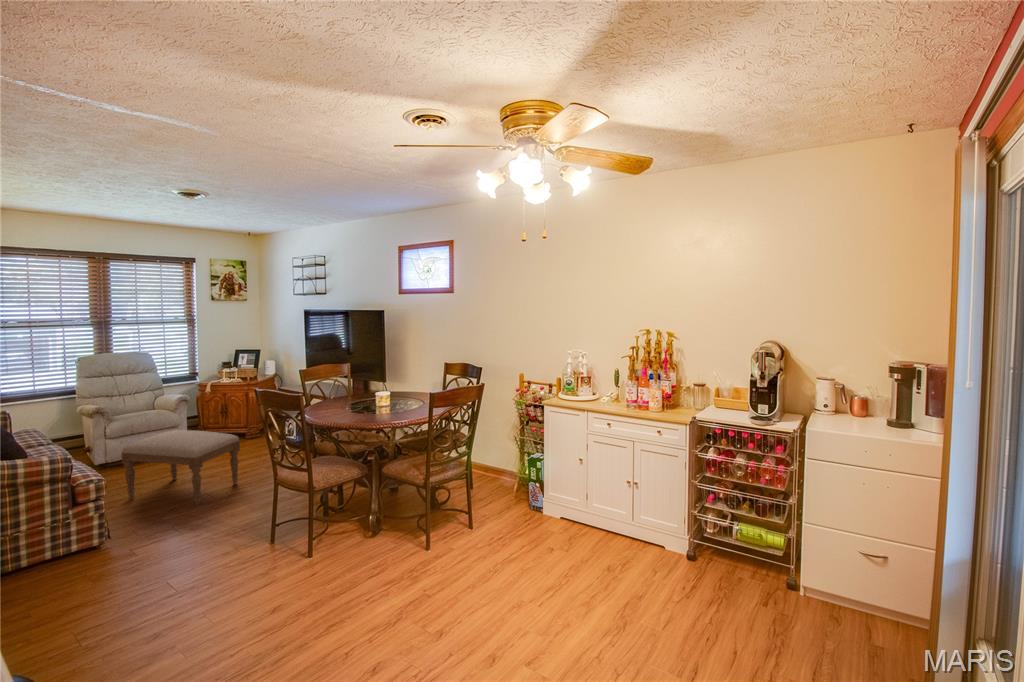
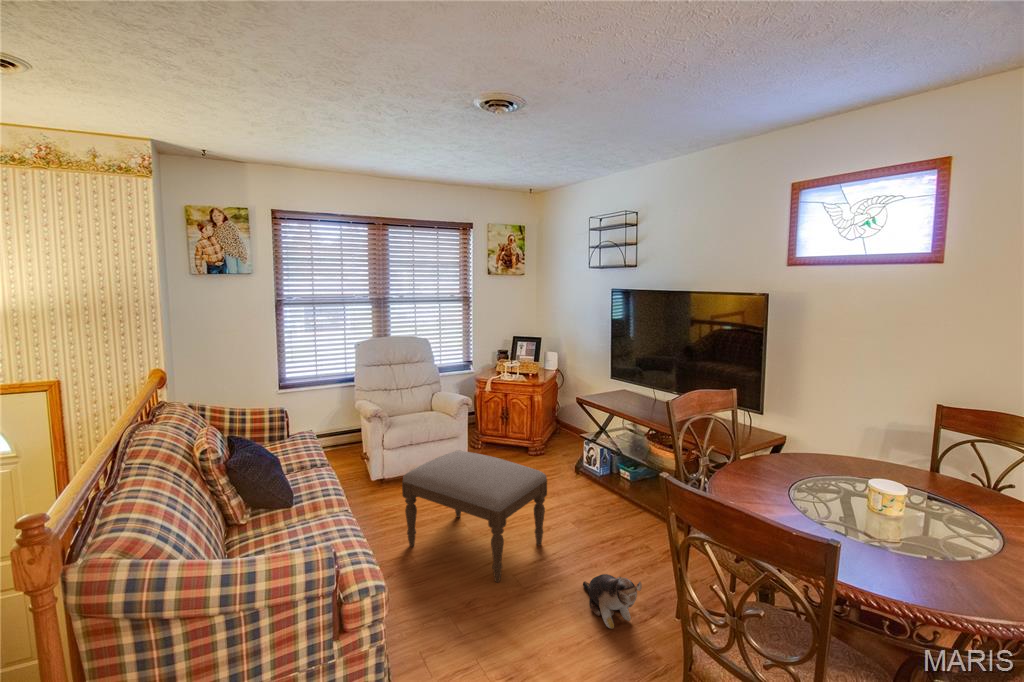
plush toy: none [258,479,283,510] -> present [583,574,642,629]

